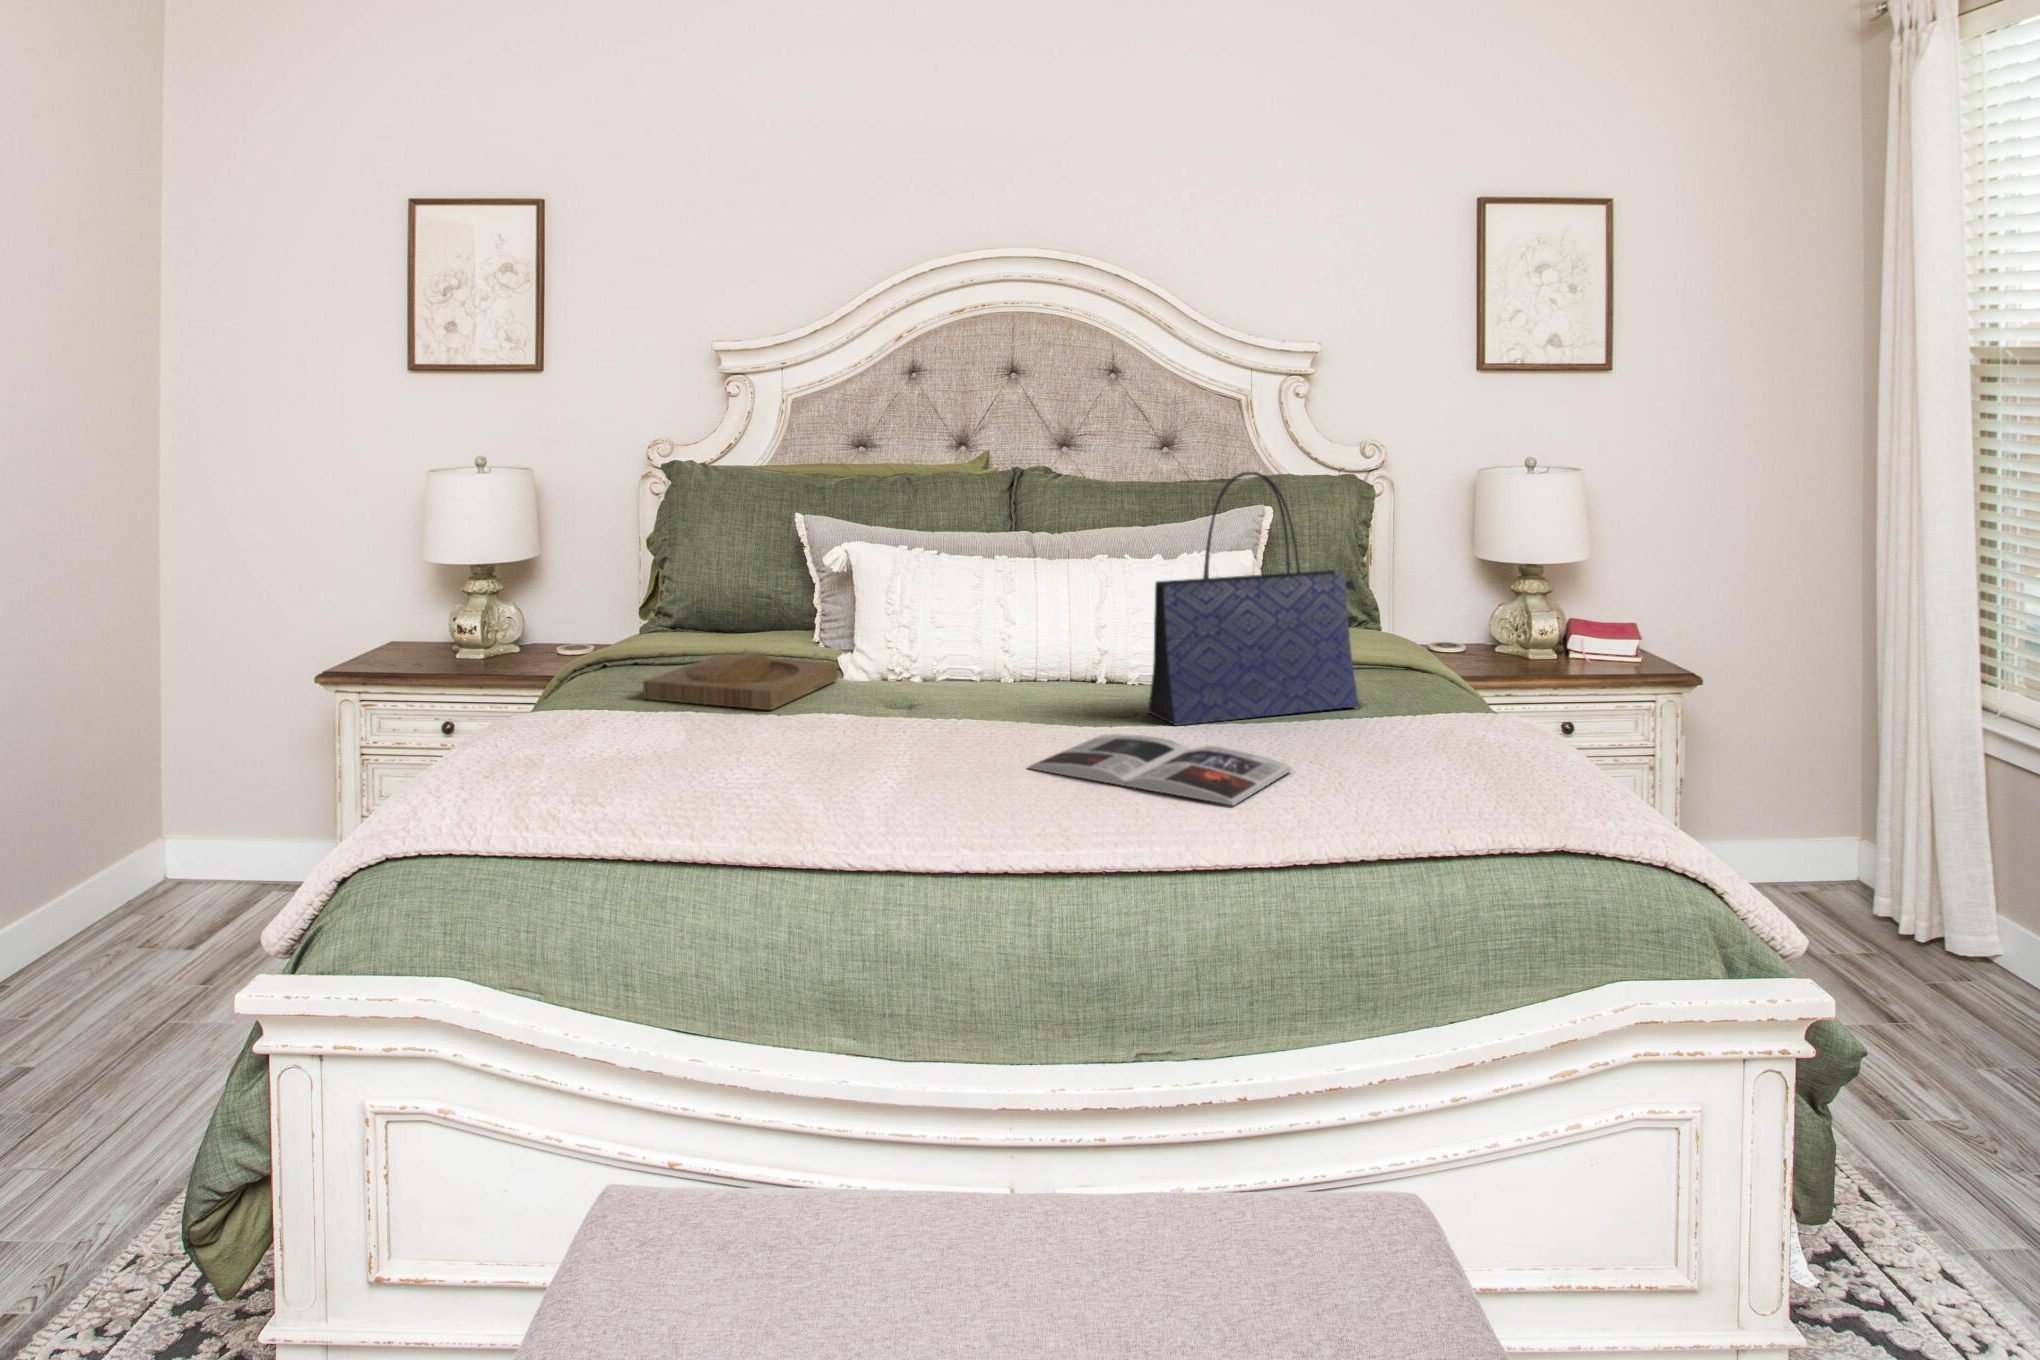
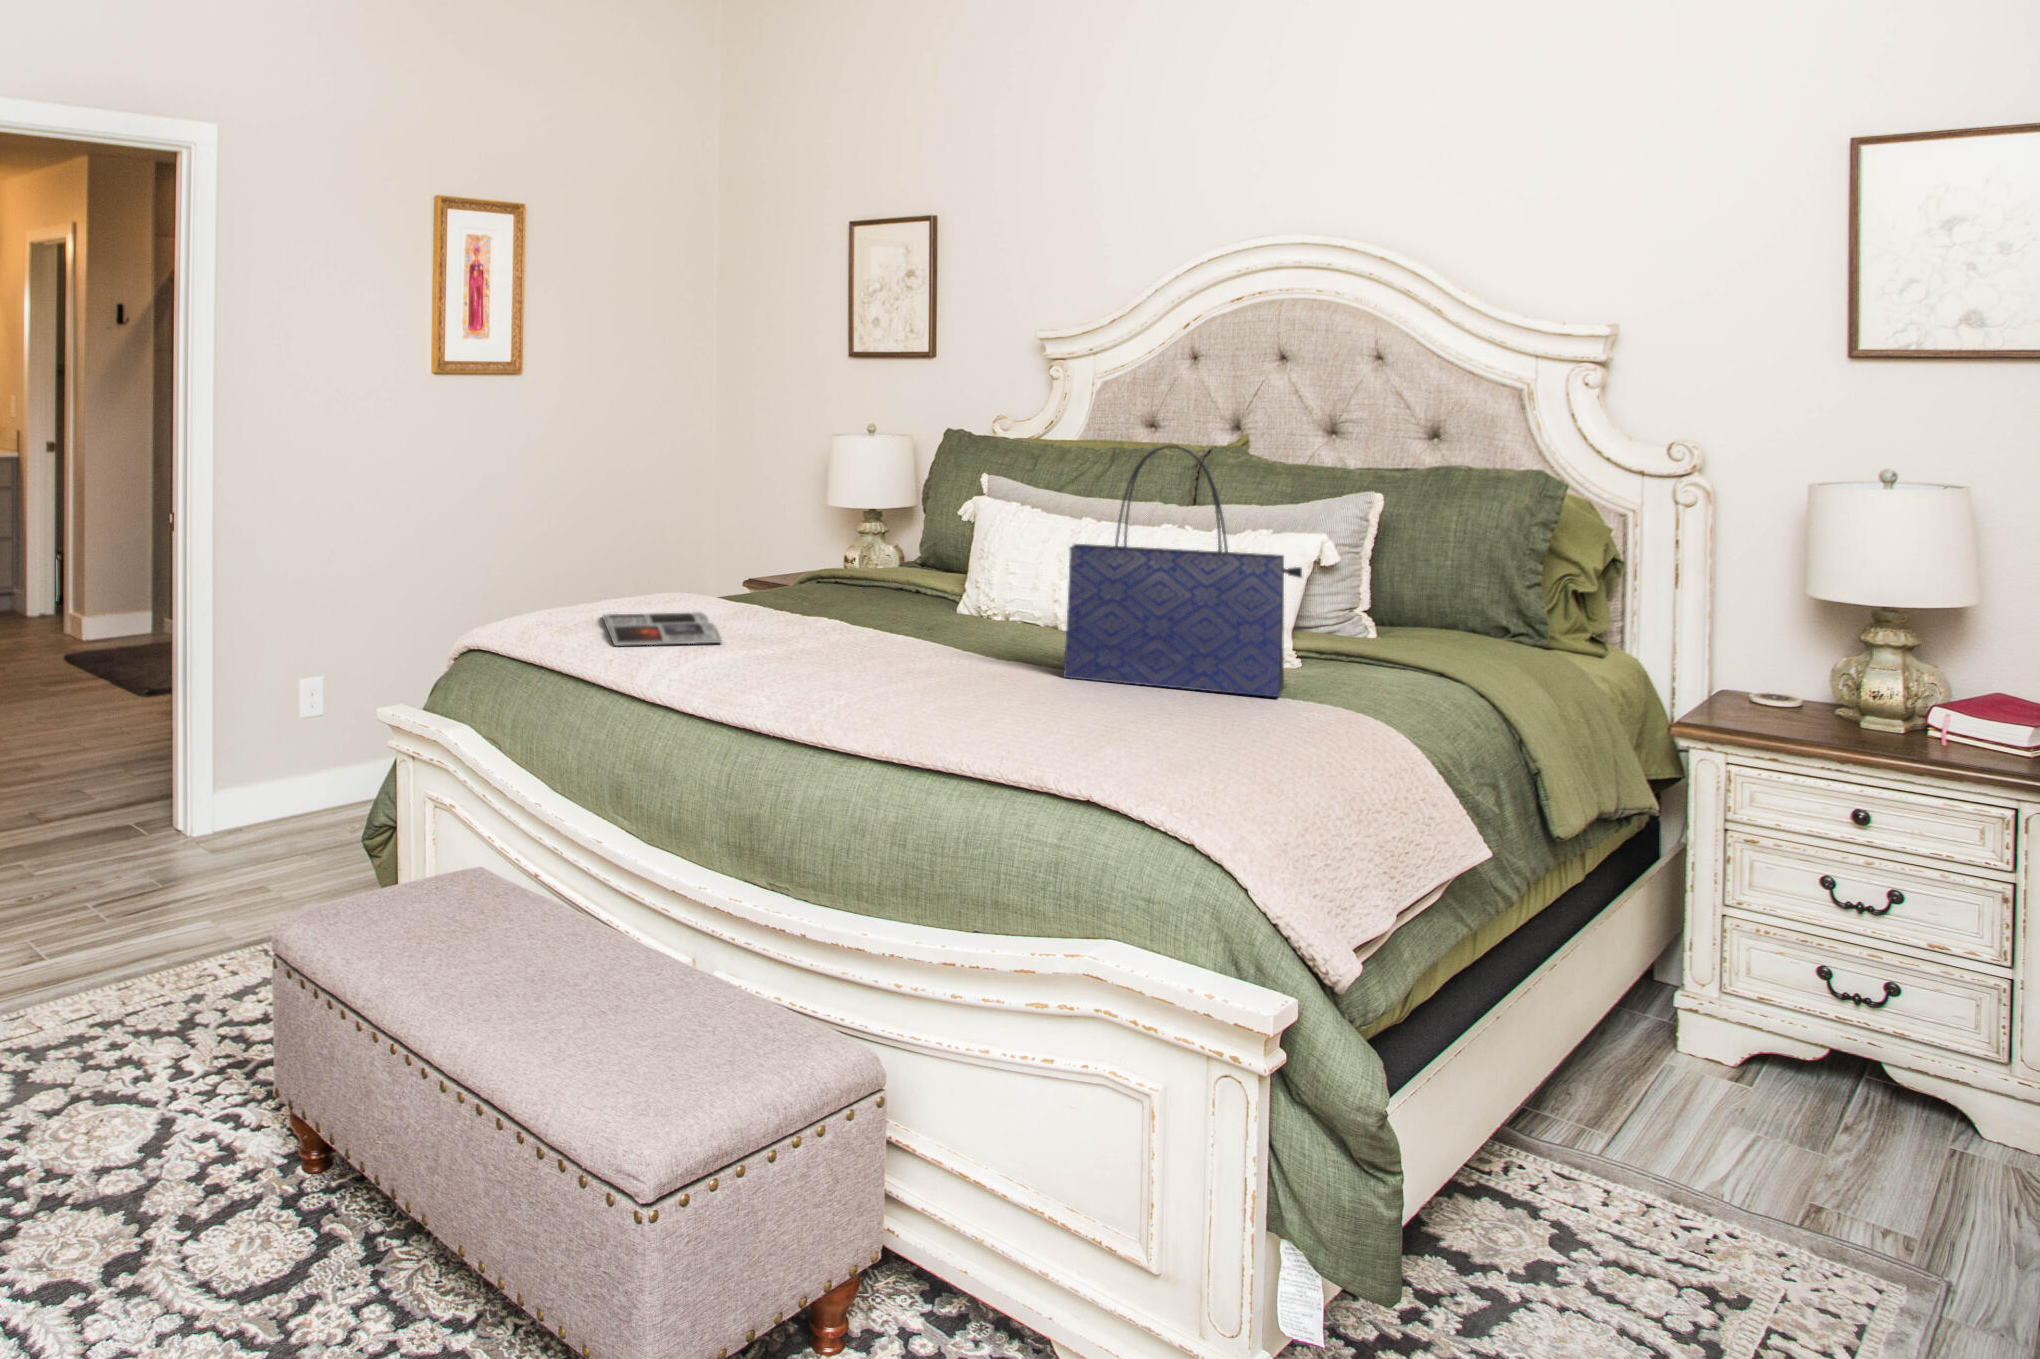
tray: present [643,654,838,710] -> none [766,582,920,620]
magazine: present [1028,734,1292,805] -> present [603,612,722,646]

